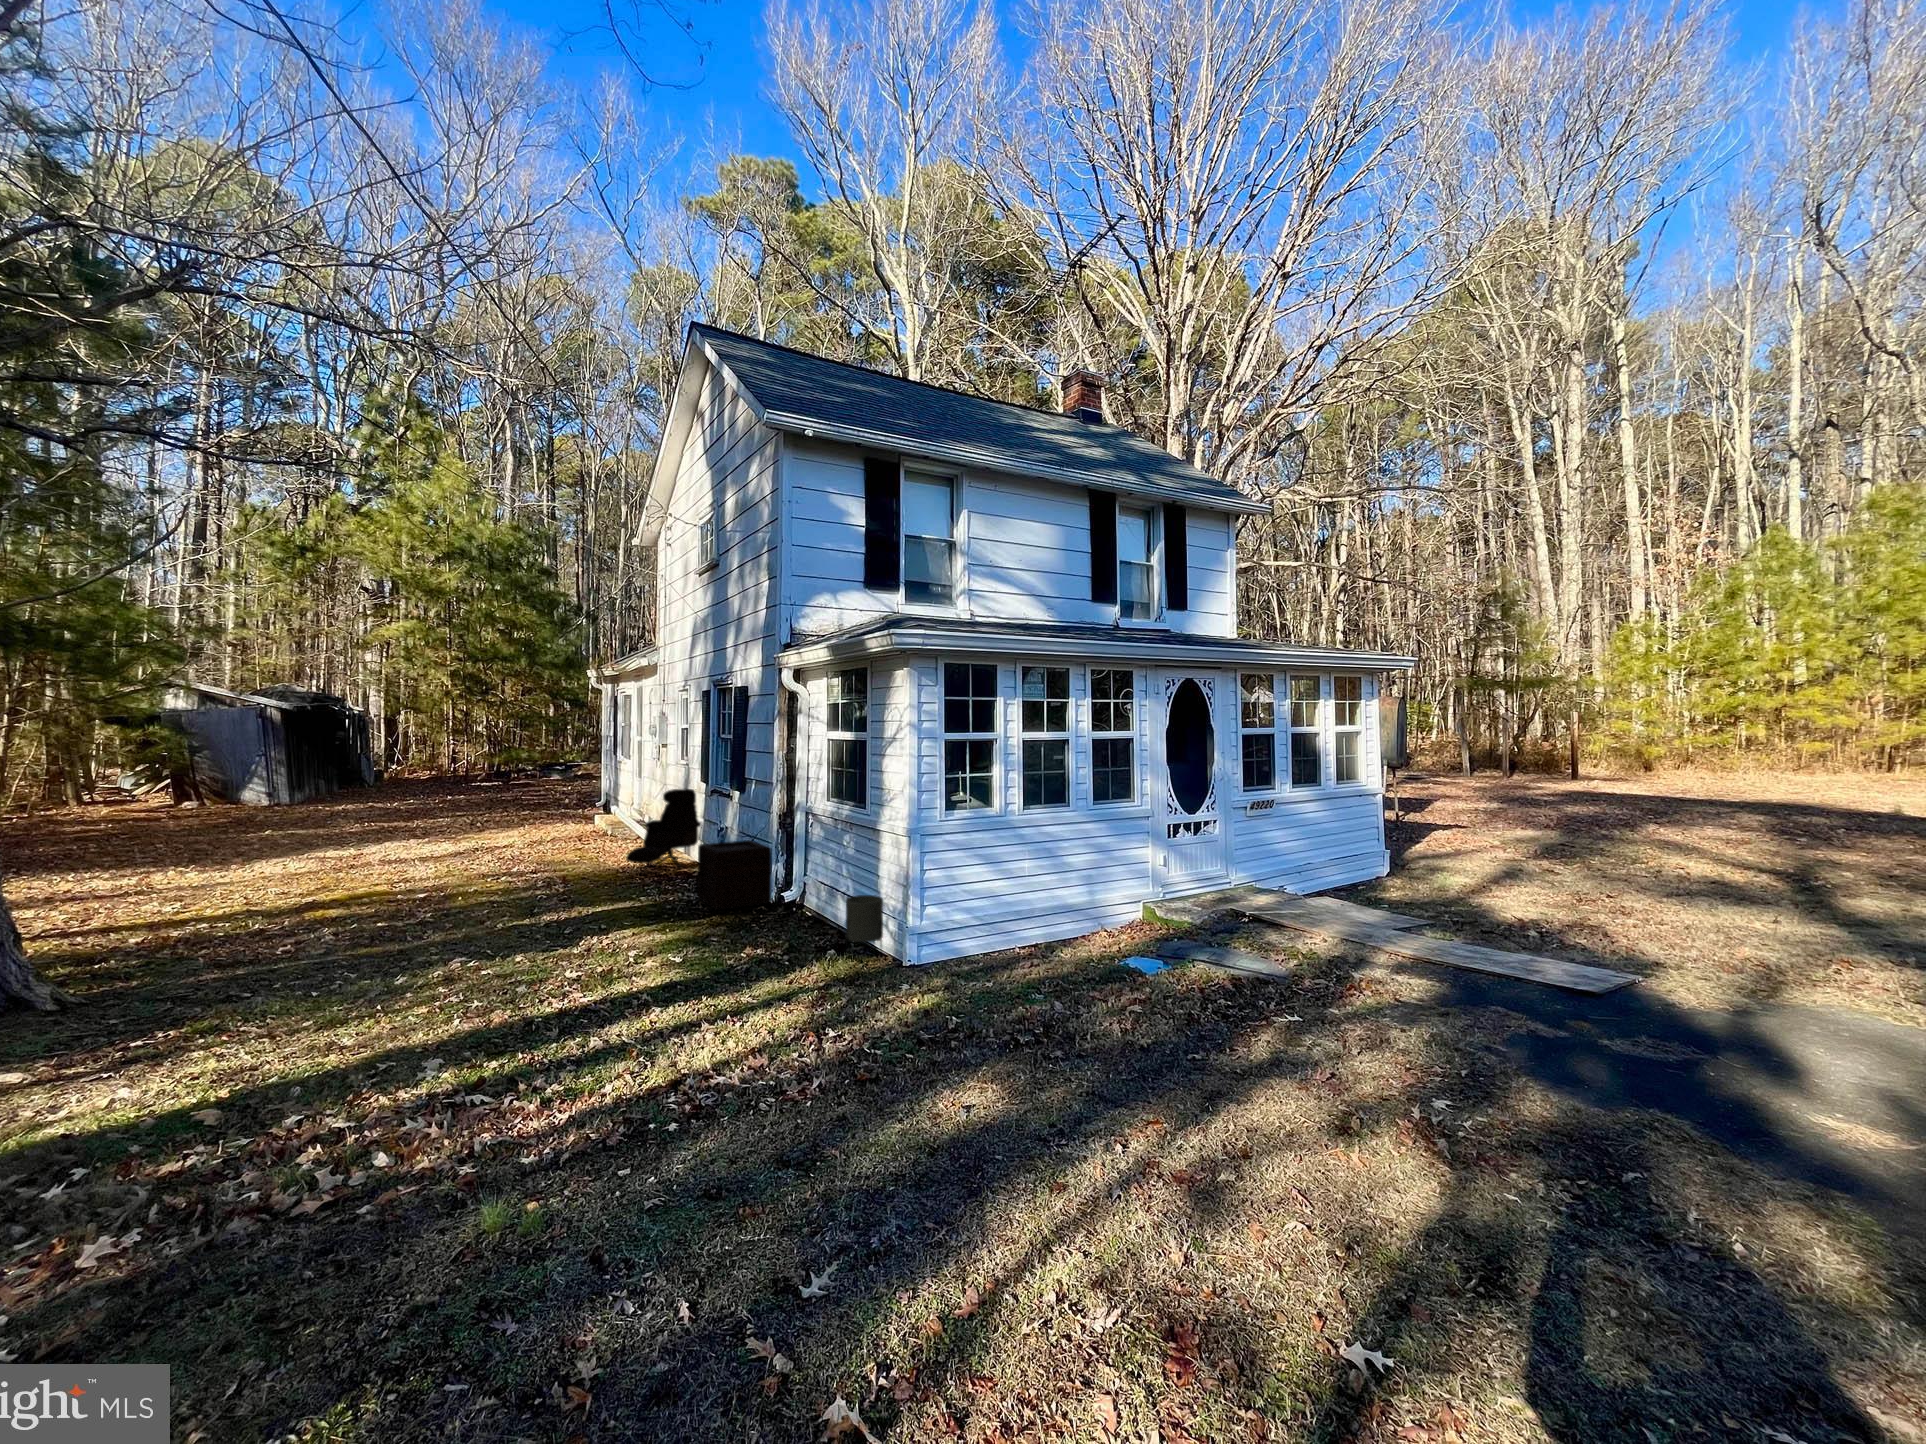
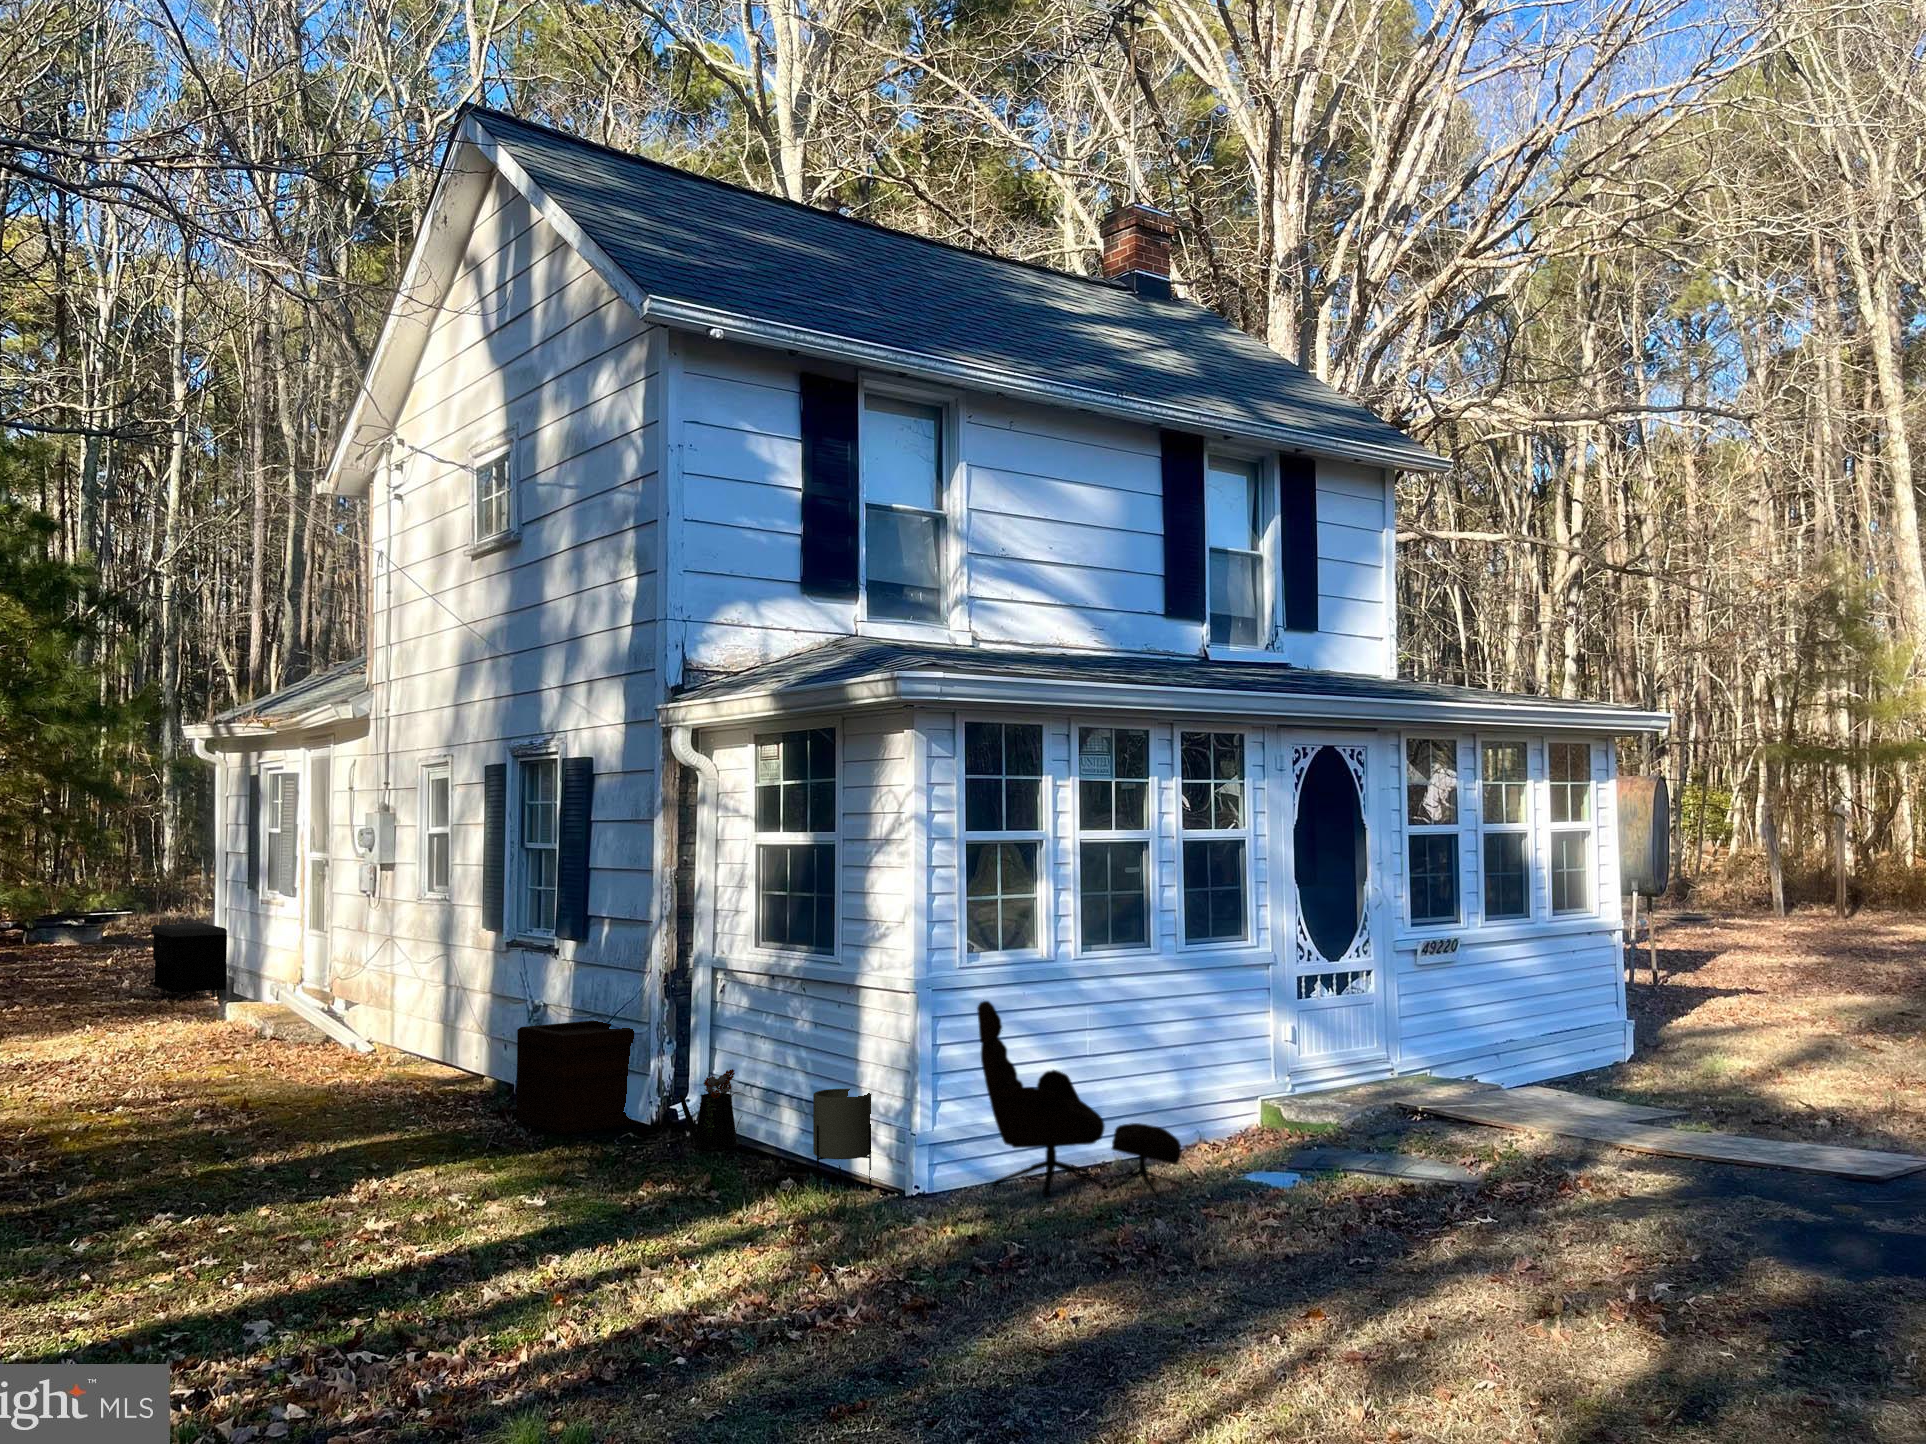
storage bench: none [575,774,609,813] -> present [151,923,227,999]
lounge chair: present [626,789,702,874] -> present [977,1001,1183,1196]
watering can: none [780,874,821,925] -> present [679,1069,743,1150]

